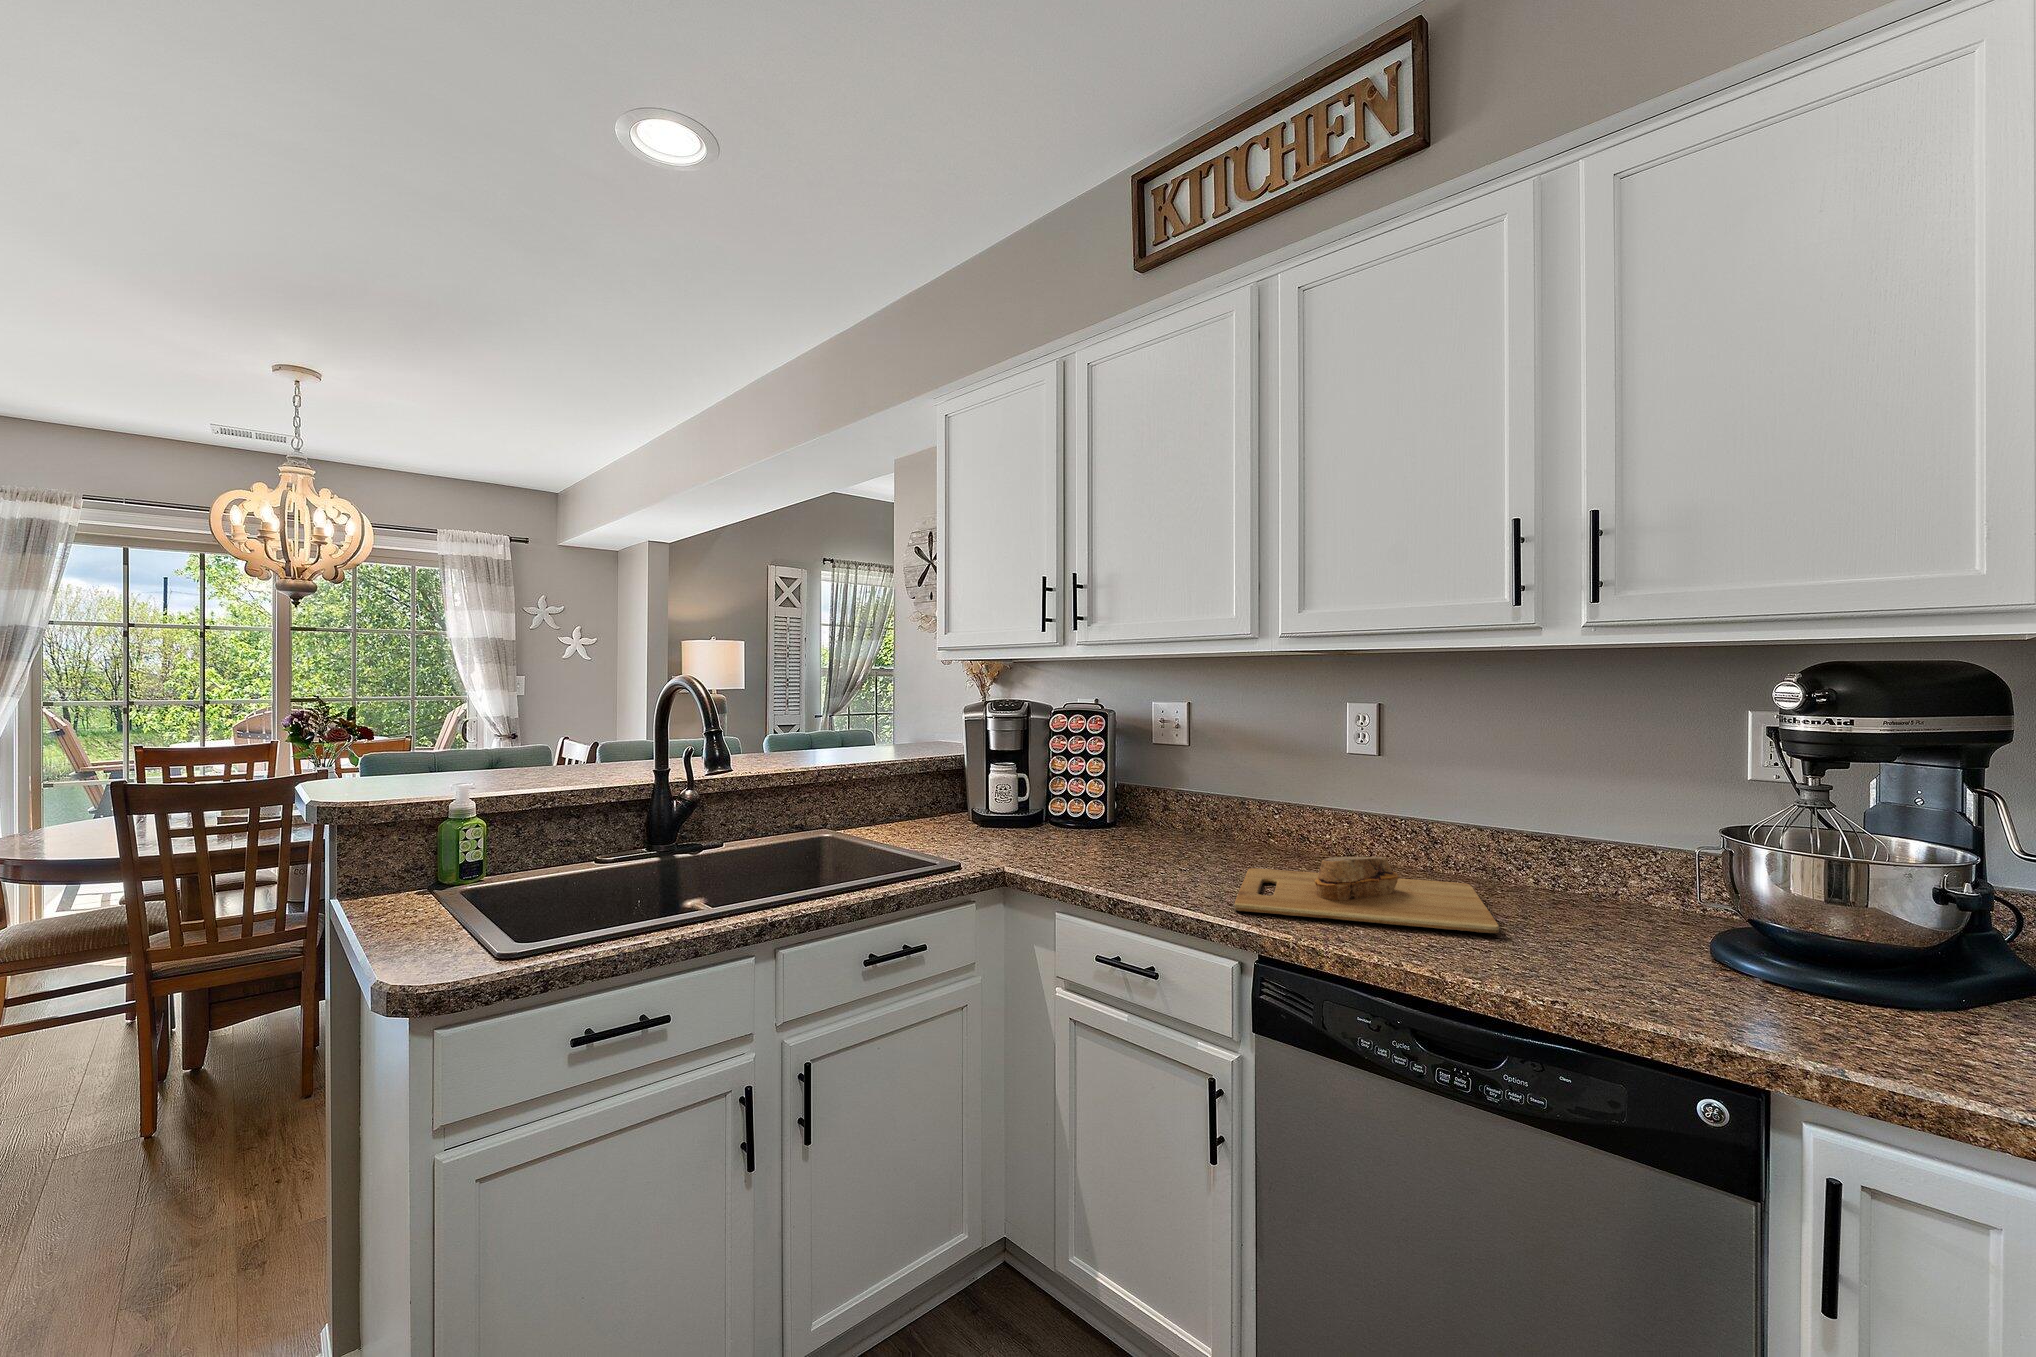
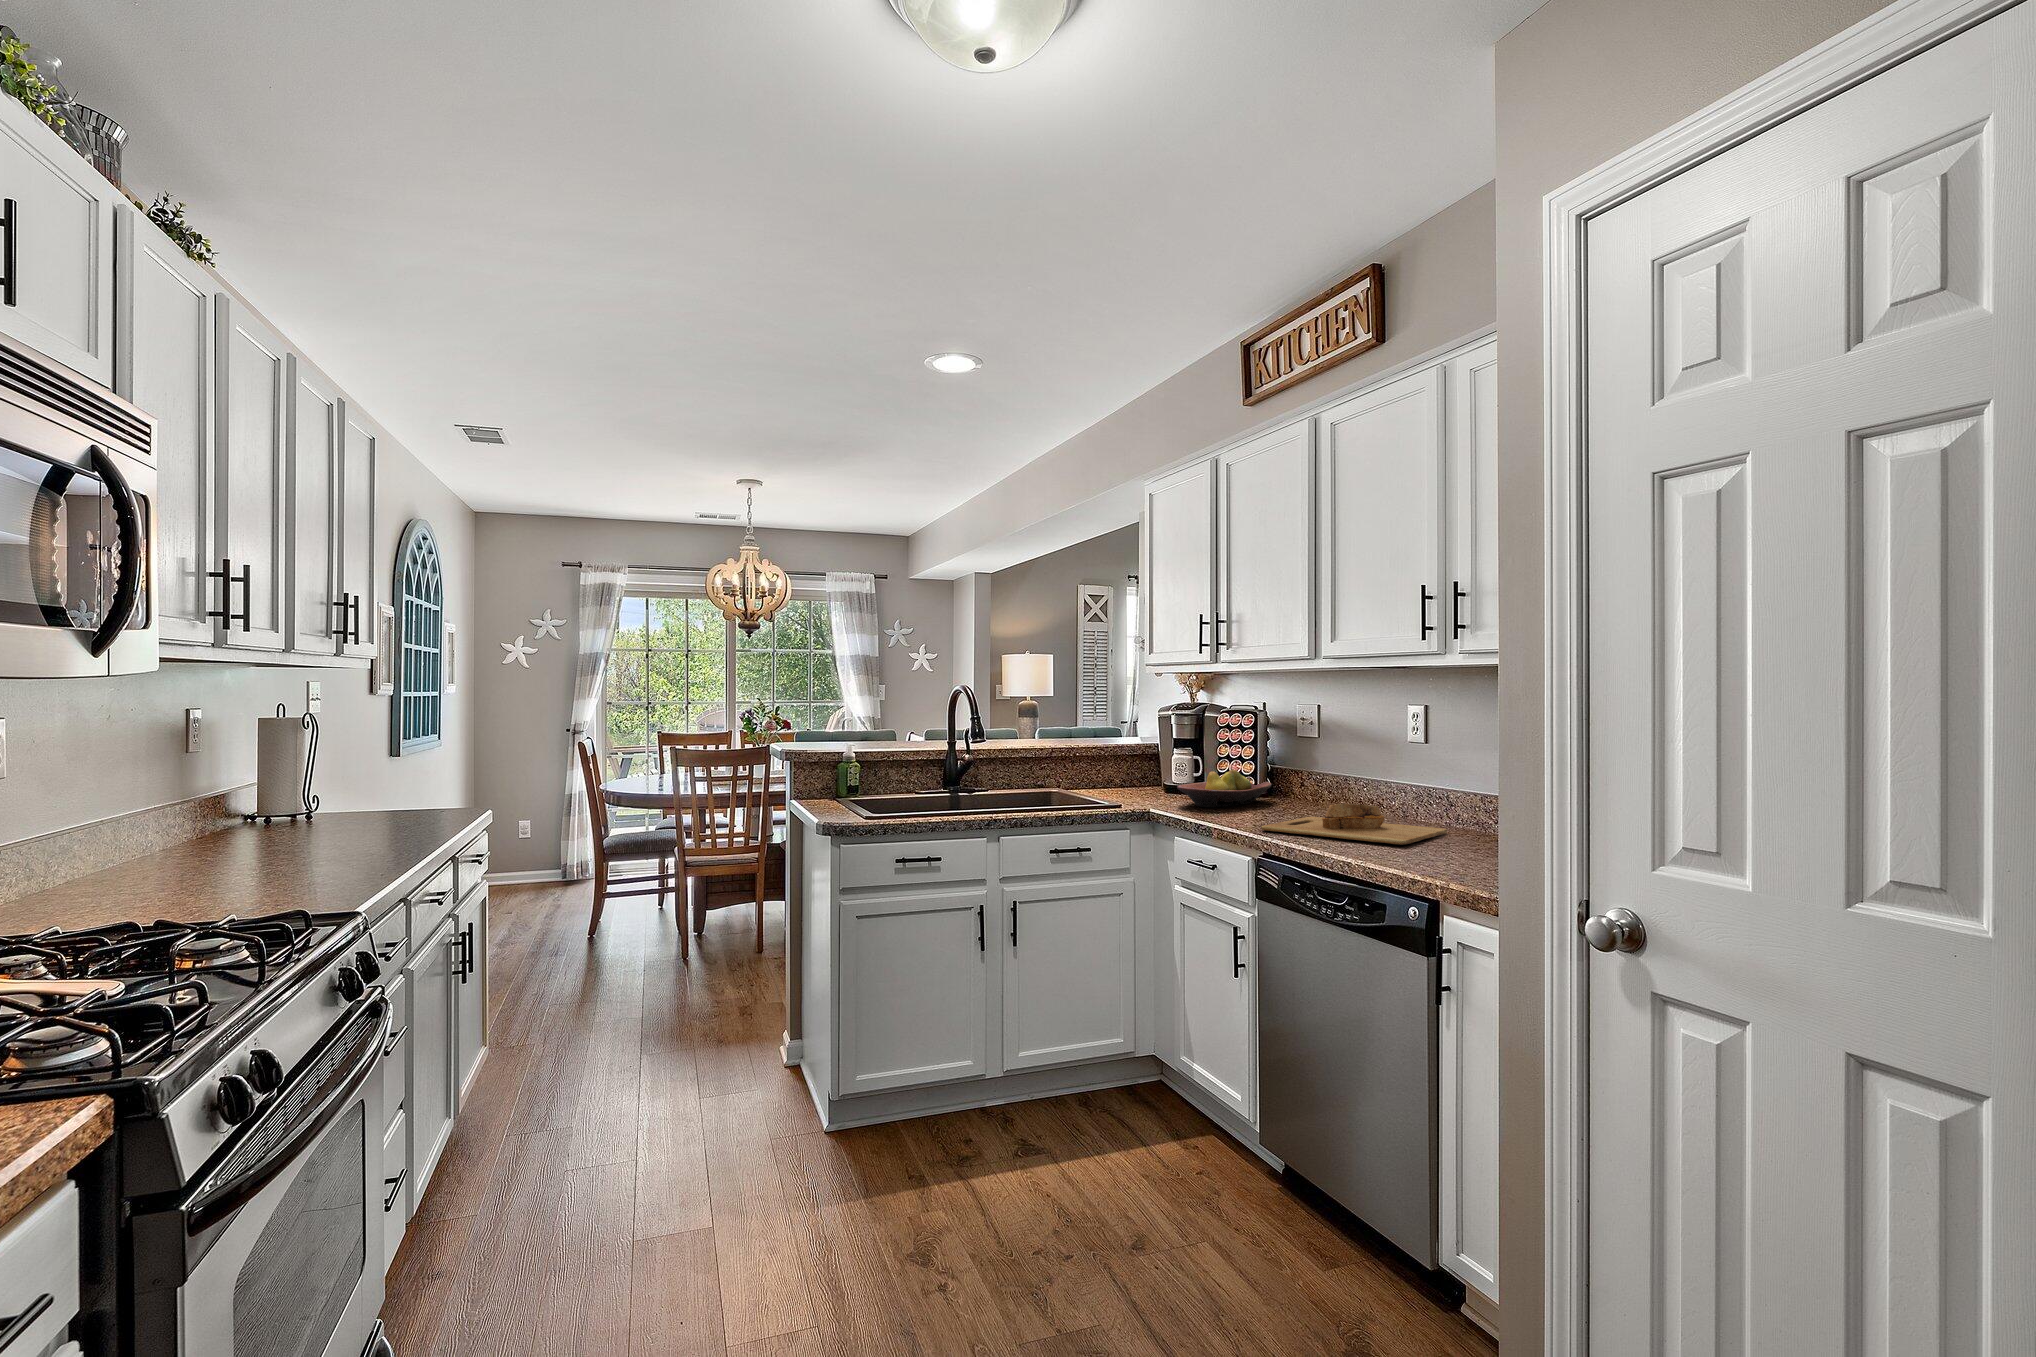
fruit bowl: none [1029,794,1143,856] -> present [1177,769,1271,807]

